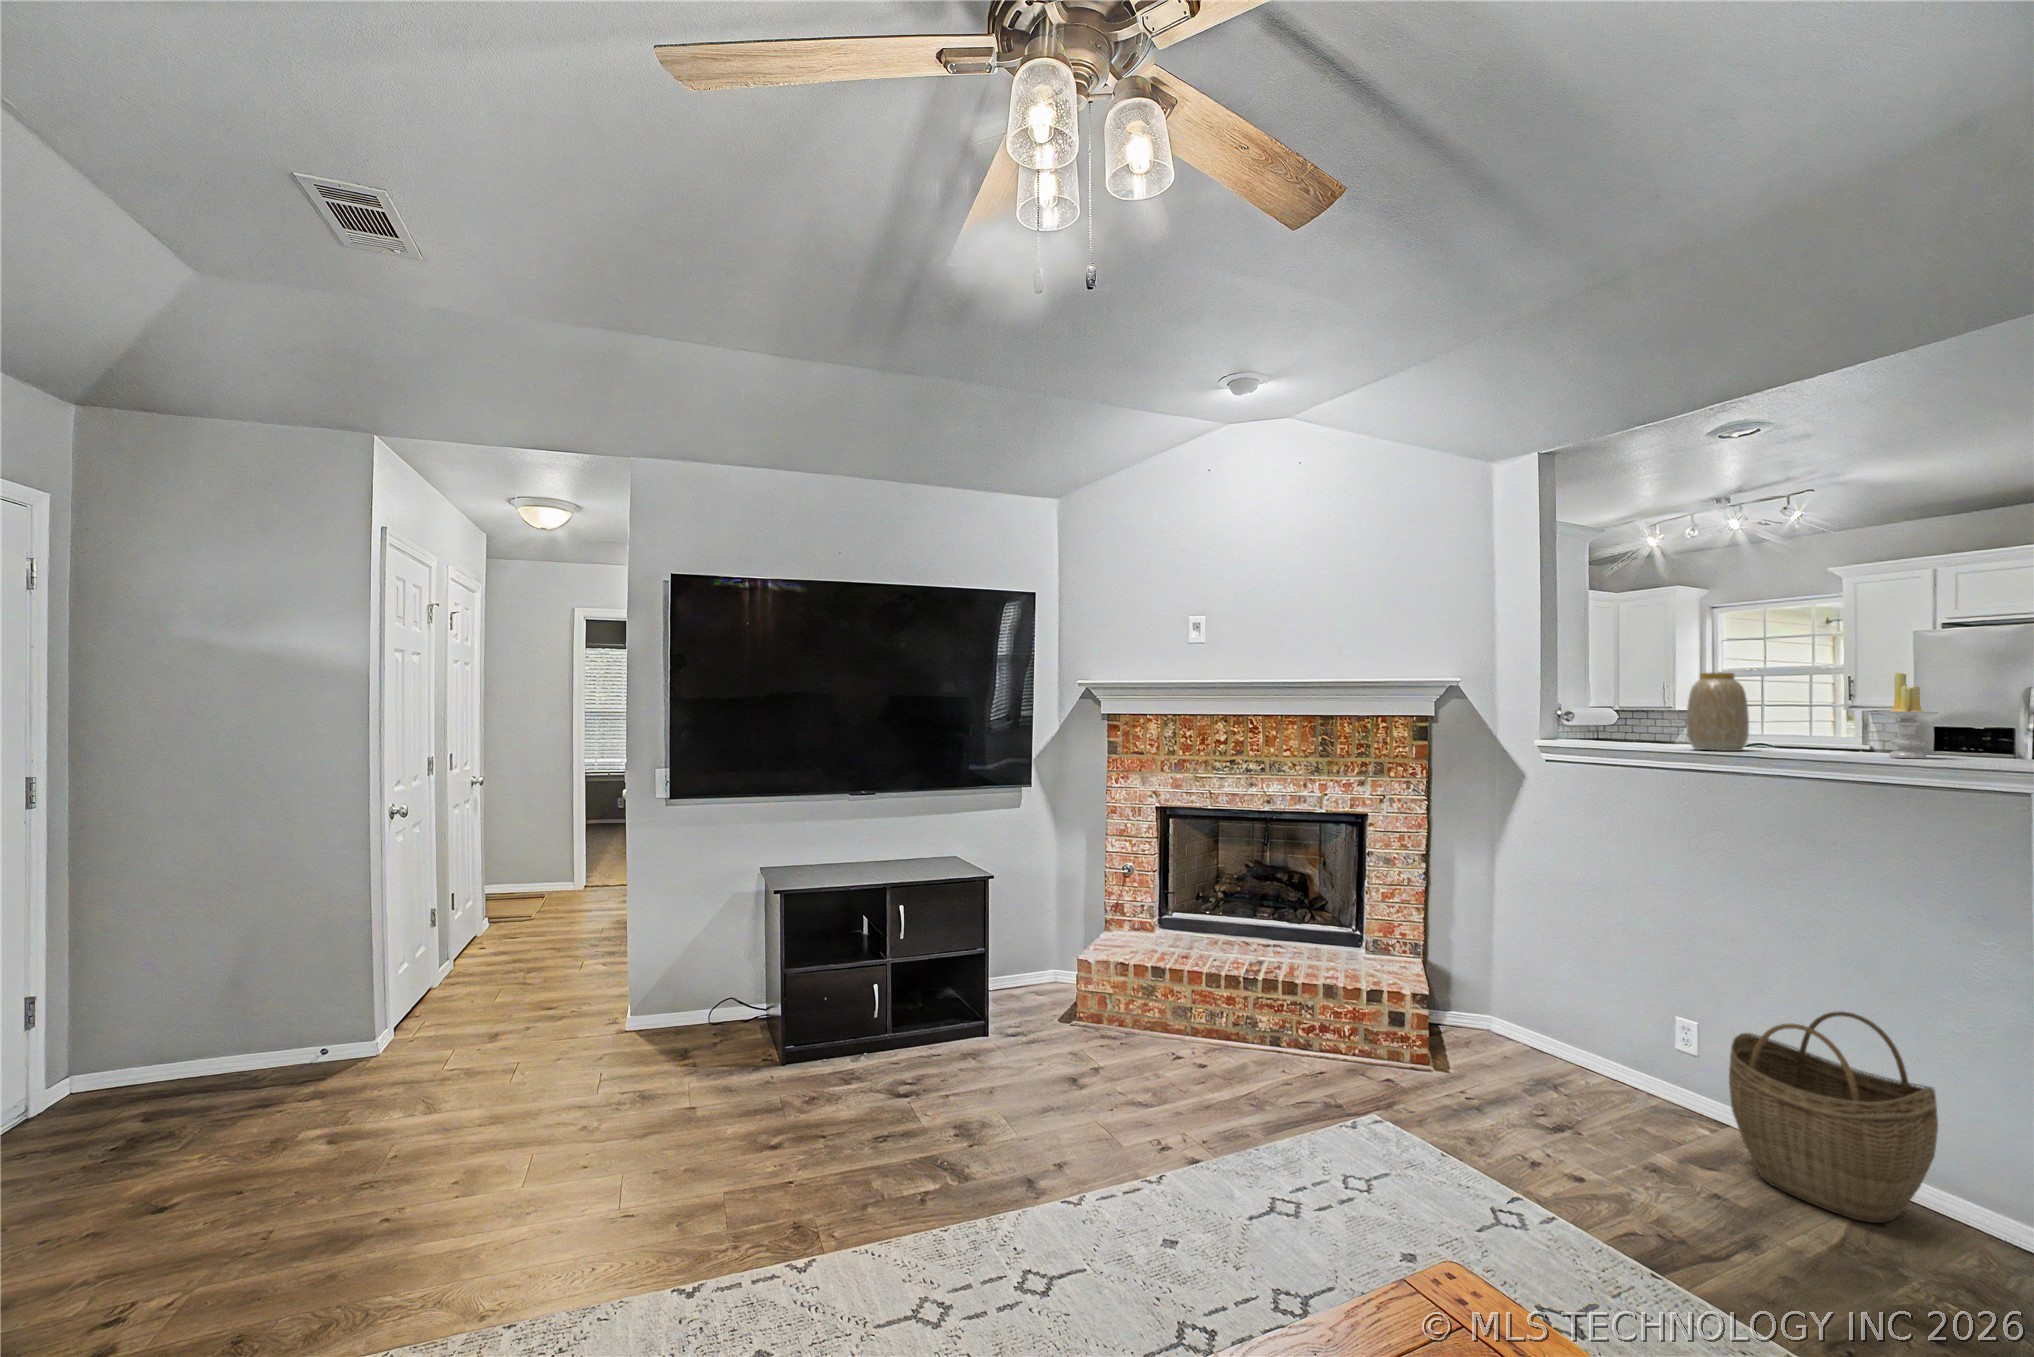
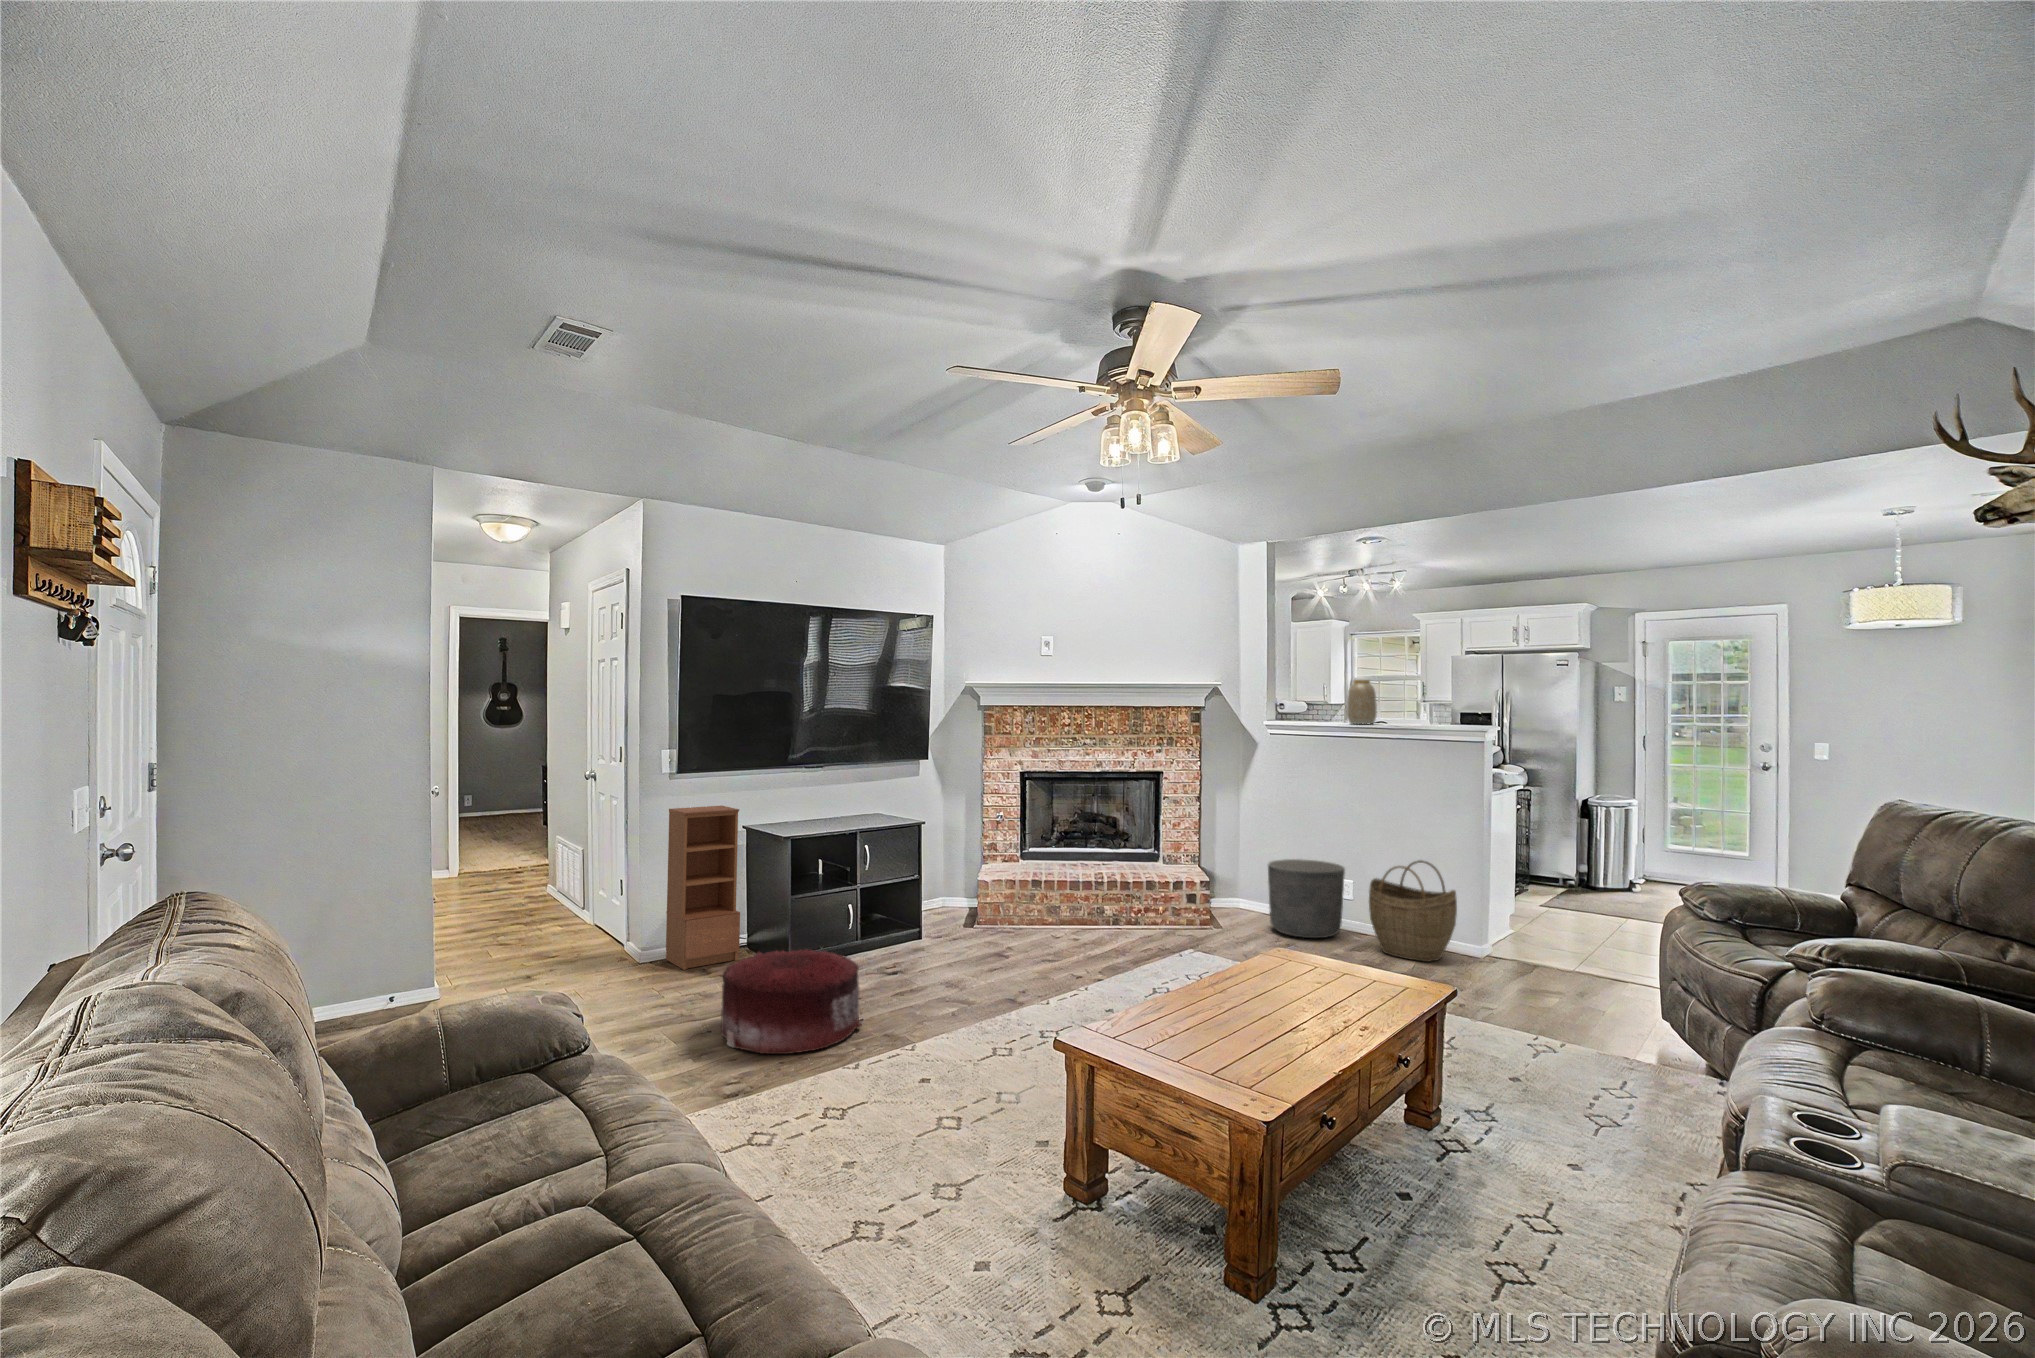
candle: present [1878,673,1938,758] -> none [1435,681,1459,725]
bookcase: none [661,839,742,1052] -> present [666,806,740,970]
planter: none [1533,969,1682,1121] -> present [1268,859,1345,938]
pouf: none [545,1067,766,1263] -> present [721,949,861,1054]

